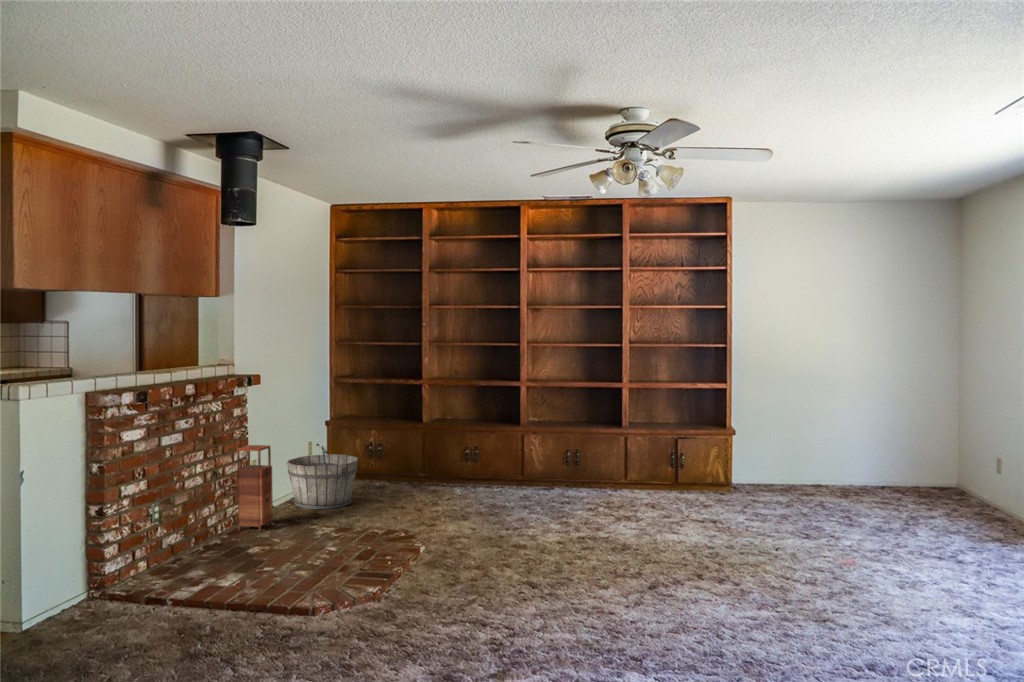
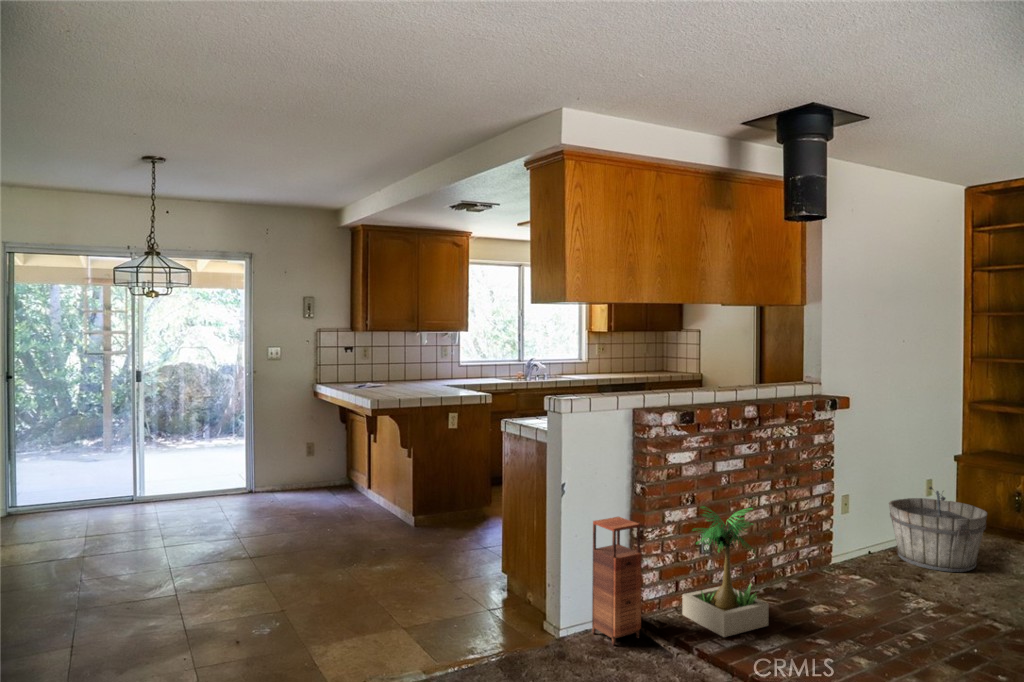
storage cabinet: present [237,445,273,531] -> present [592,517,642,645]
potted plant: none [143,470,221,585] -> present [682,506,769,637]

